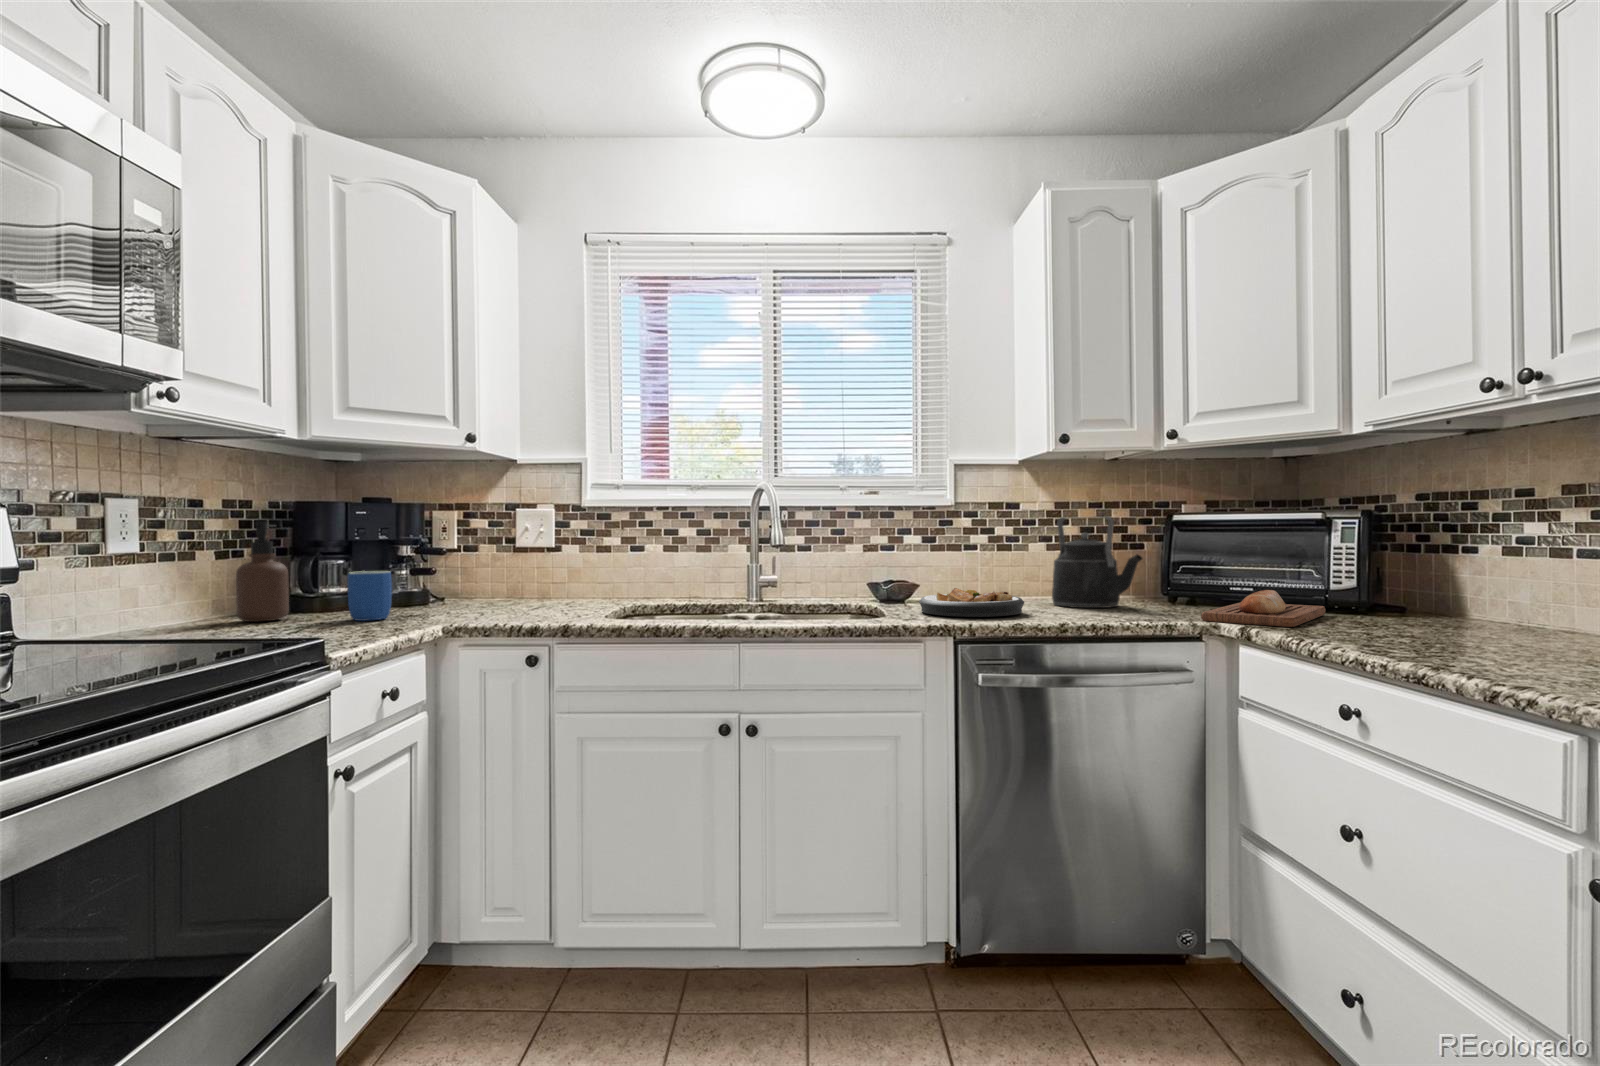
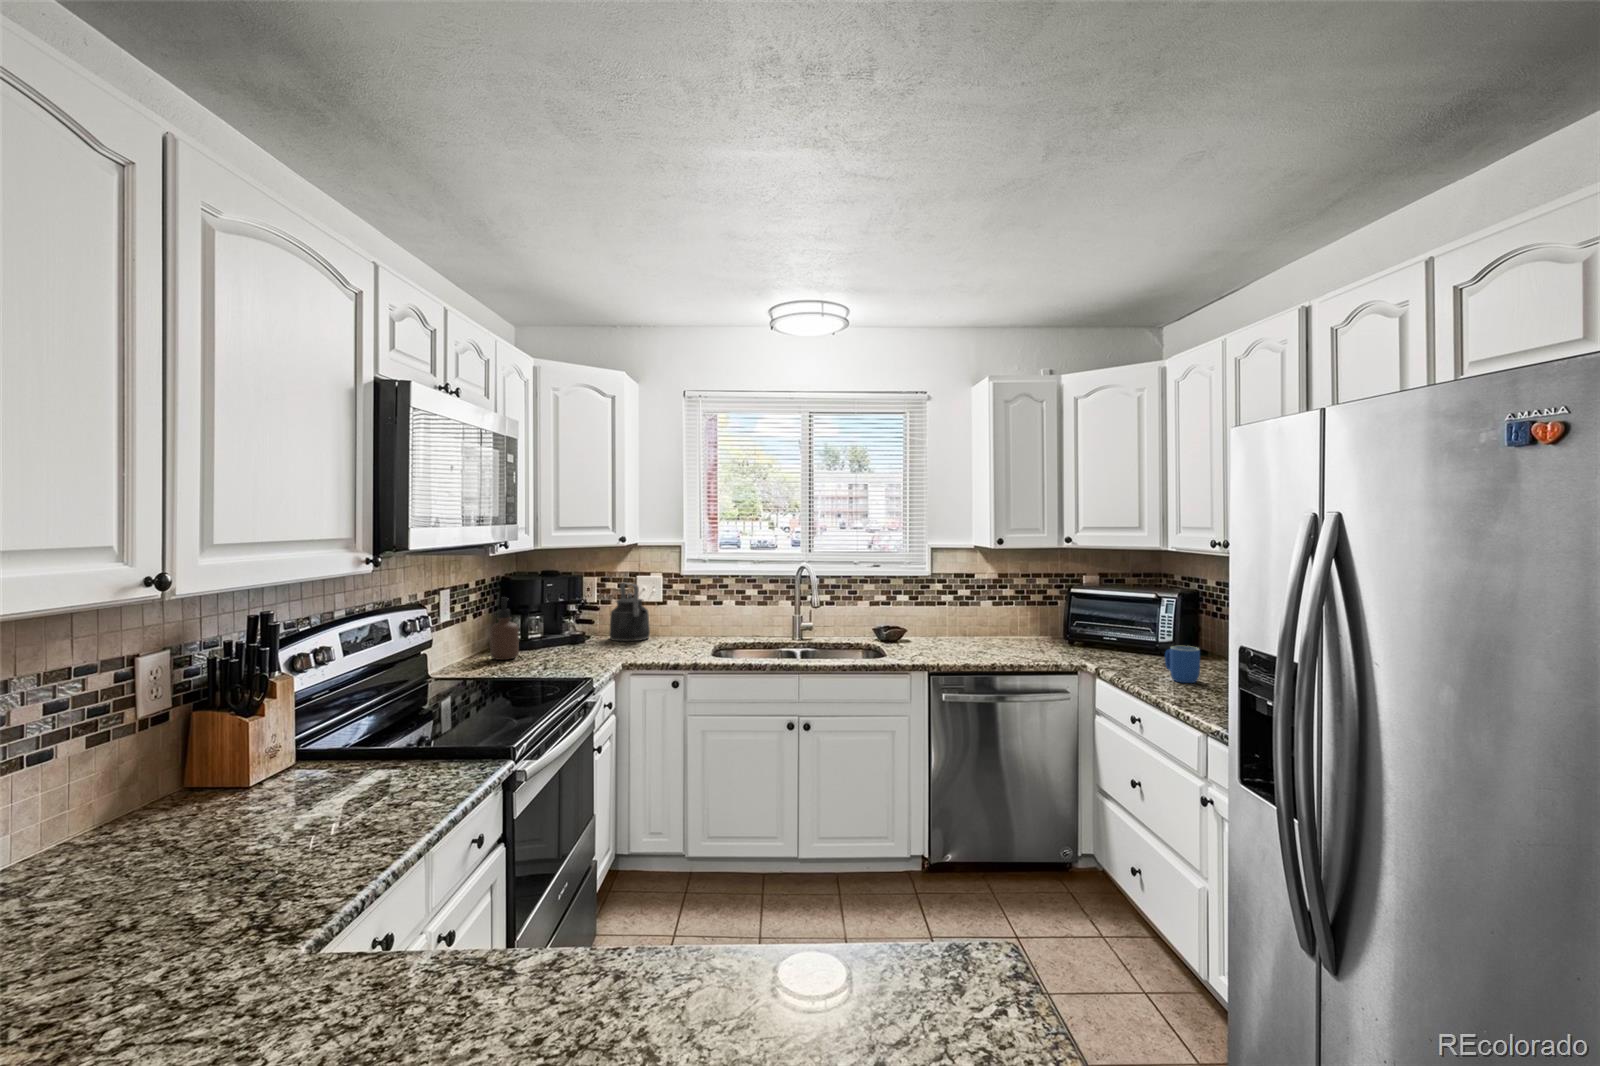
kettle: present [1052,516,1142,608] -> present [609,583,650,642]
mug: present [348,571,392,621] -> present [1165,646,1200,683]
plate: present [919,588,1024,617] -> none [907,637,973,658]
bread loaf: present [1201,590,1325,627] -> none [1077,641,1156,668]

